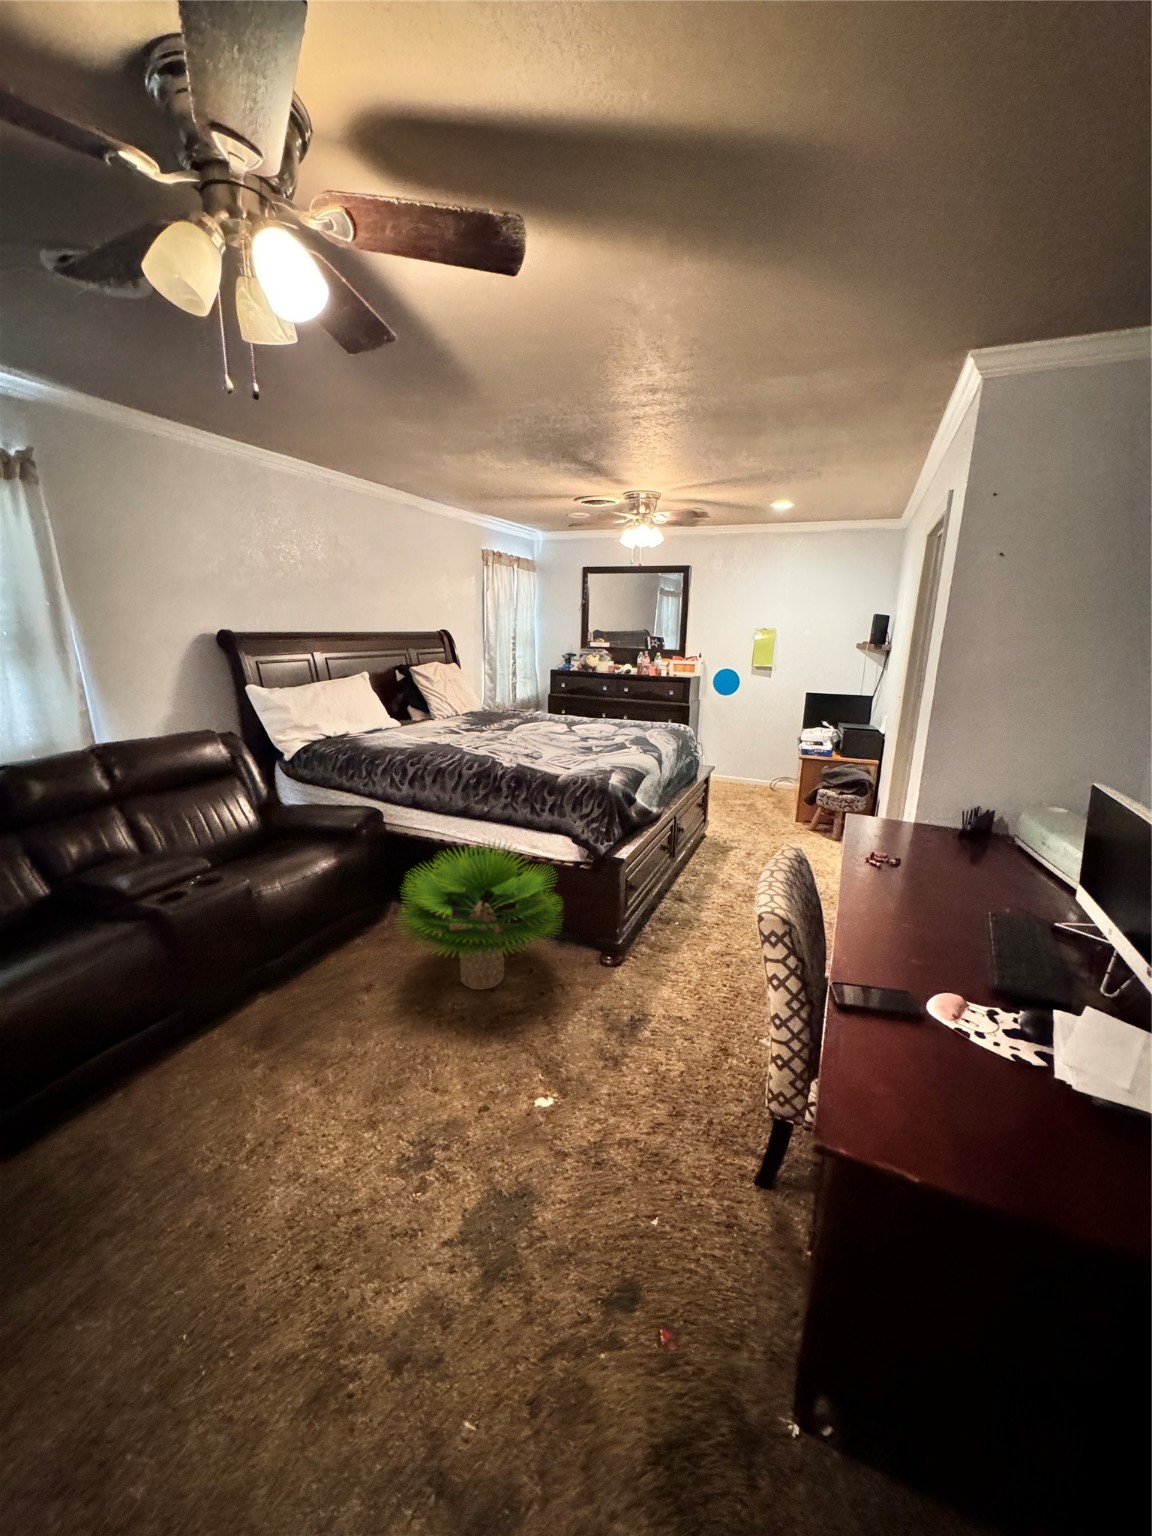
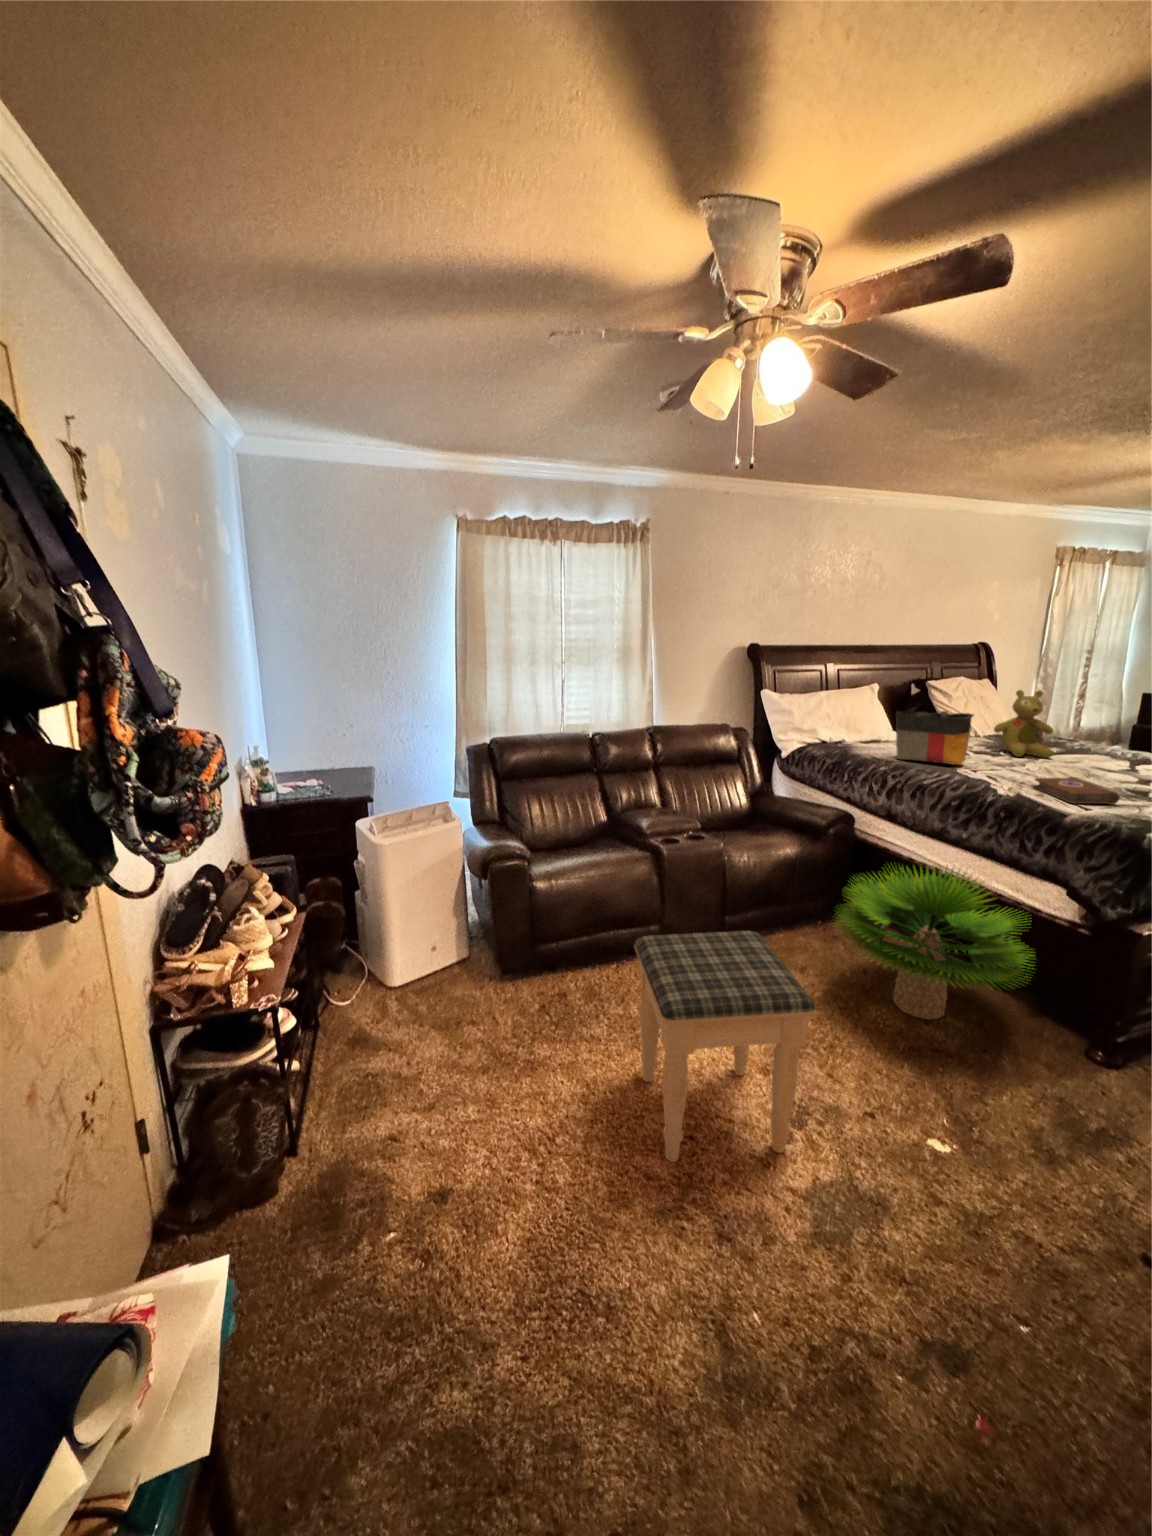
stuffed bear: none [476,672,520,731] -> present [994,690,1053,758]
tote bag: none [400,696,467,746] -> present [896,711,974,765]
book: none [523,743,581,766] -> present [1034,777,1120,805]
footstool: none [178,977,439,1321] -> present [634,931,816,1162]

